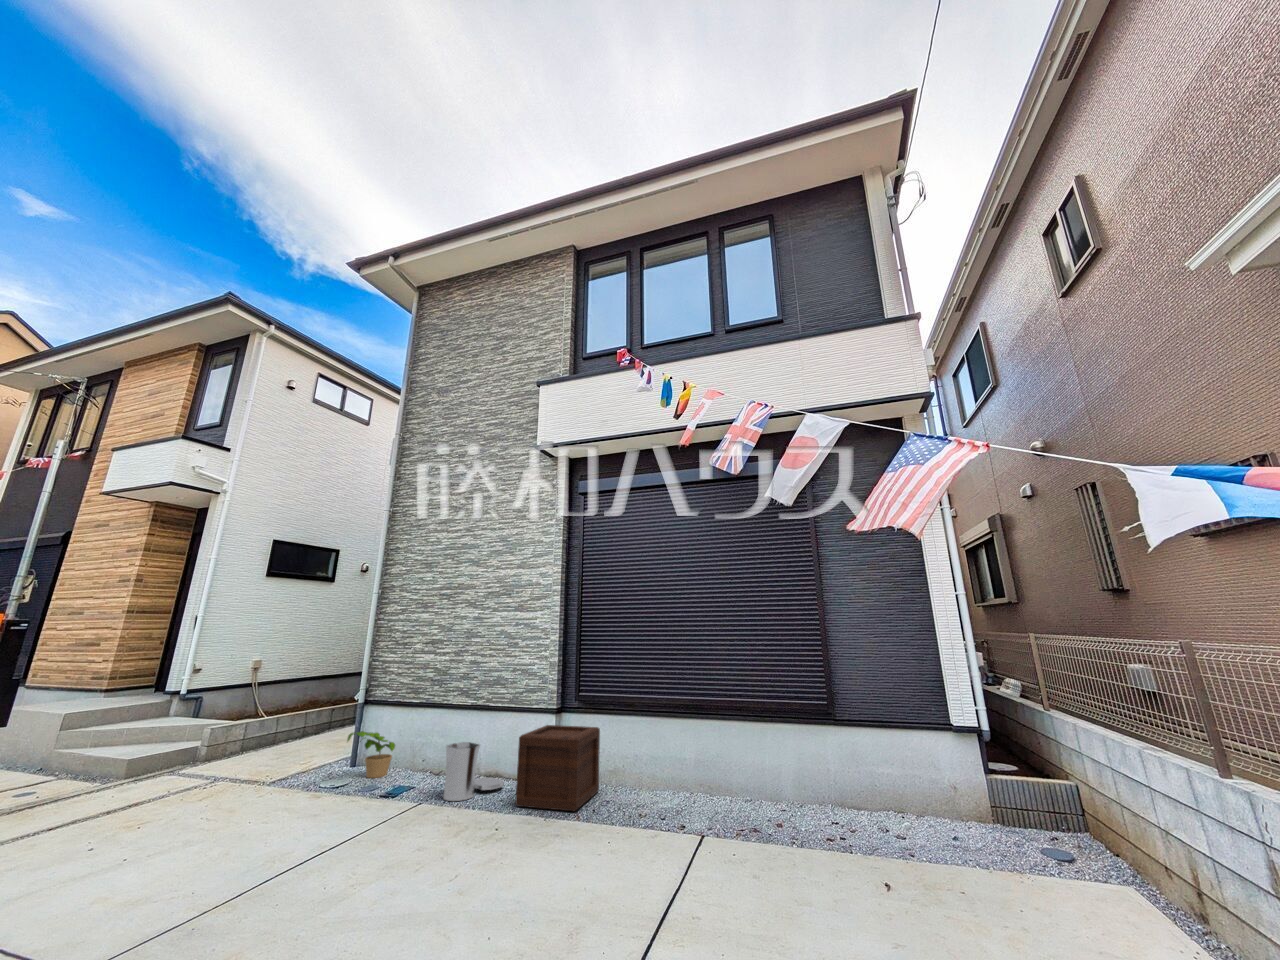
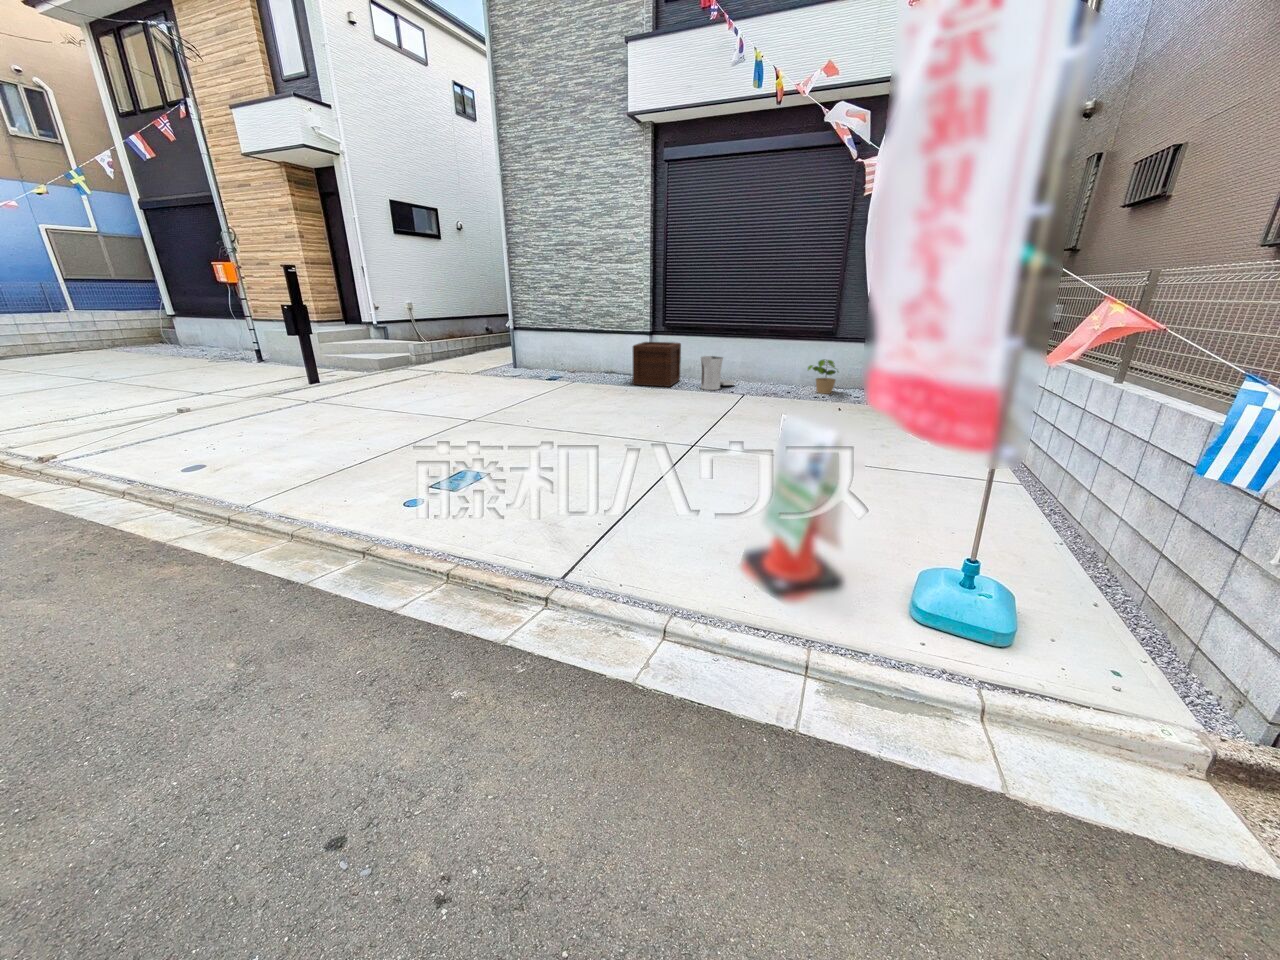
potted plant: present [347,731,395,778] -> present [808,360,838,394]
trash can: present [443,742,504,801] -> present [701,356,735,390]

